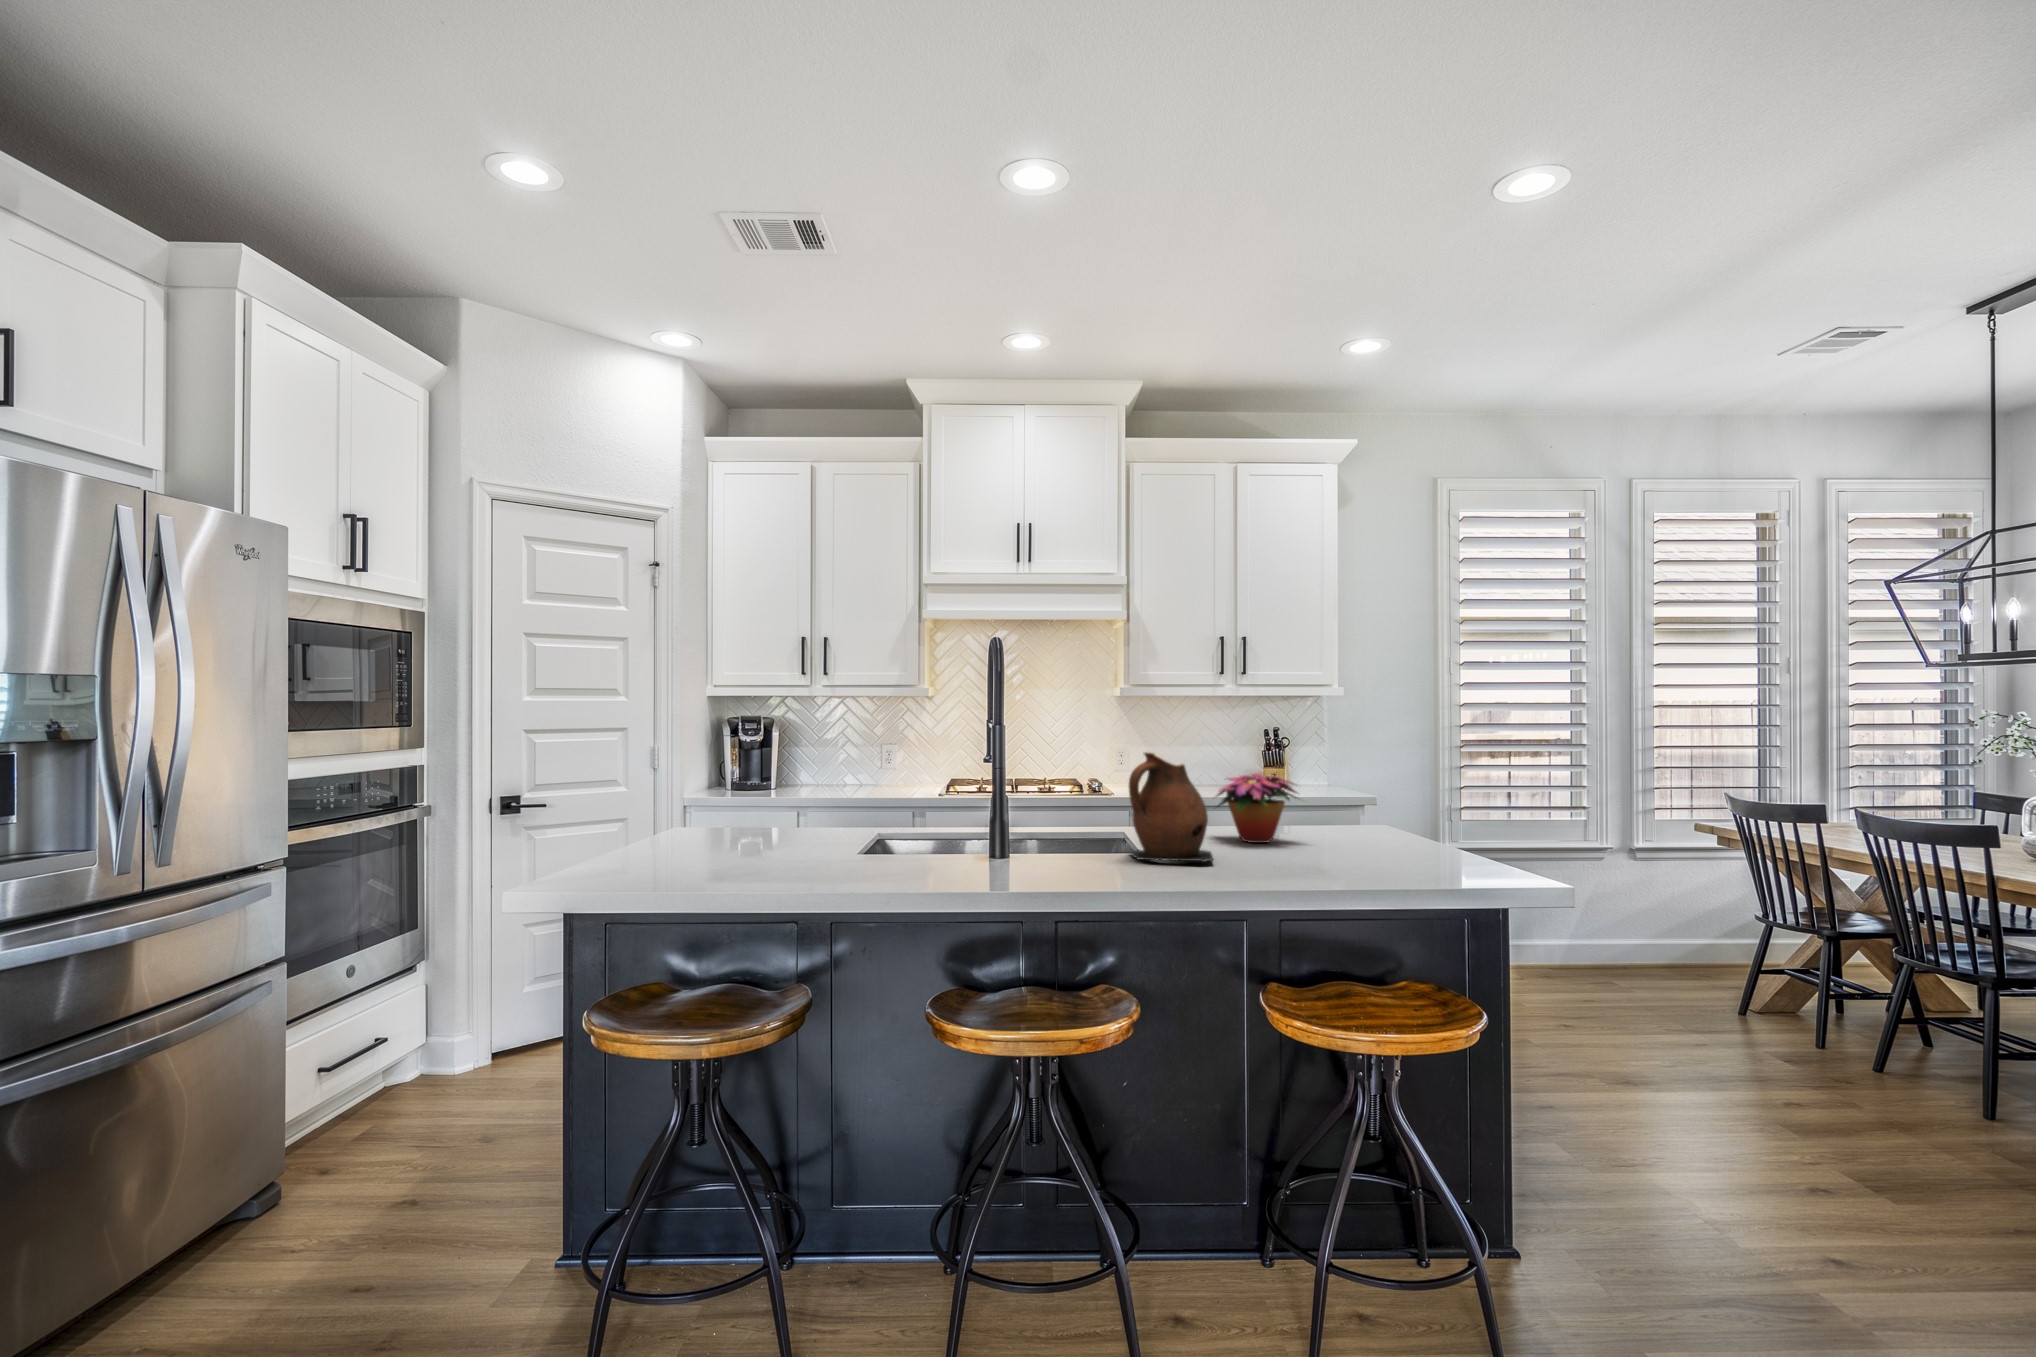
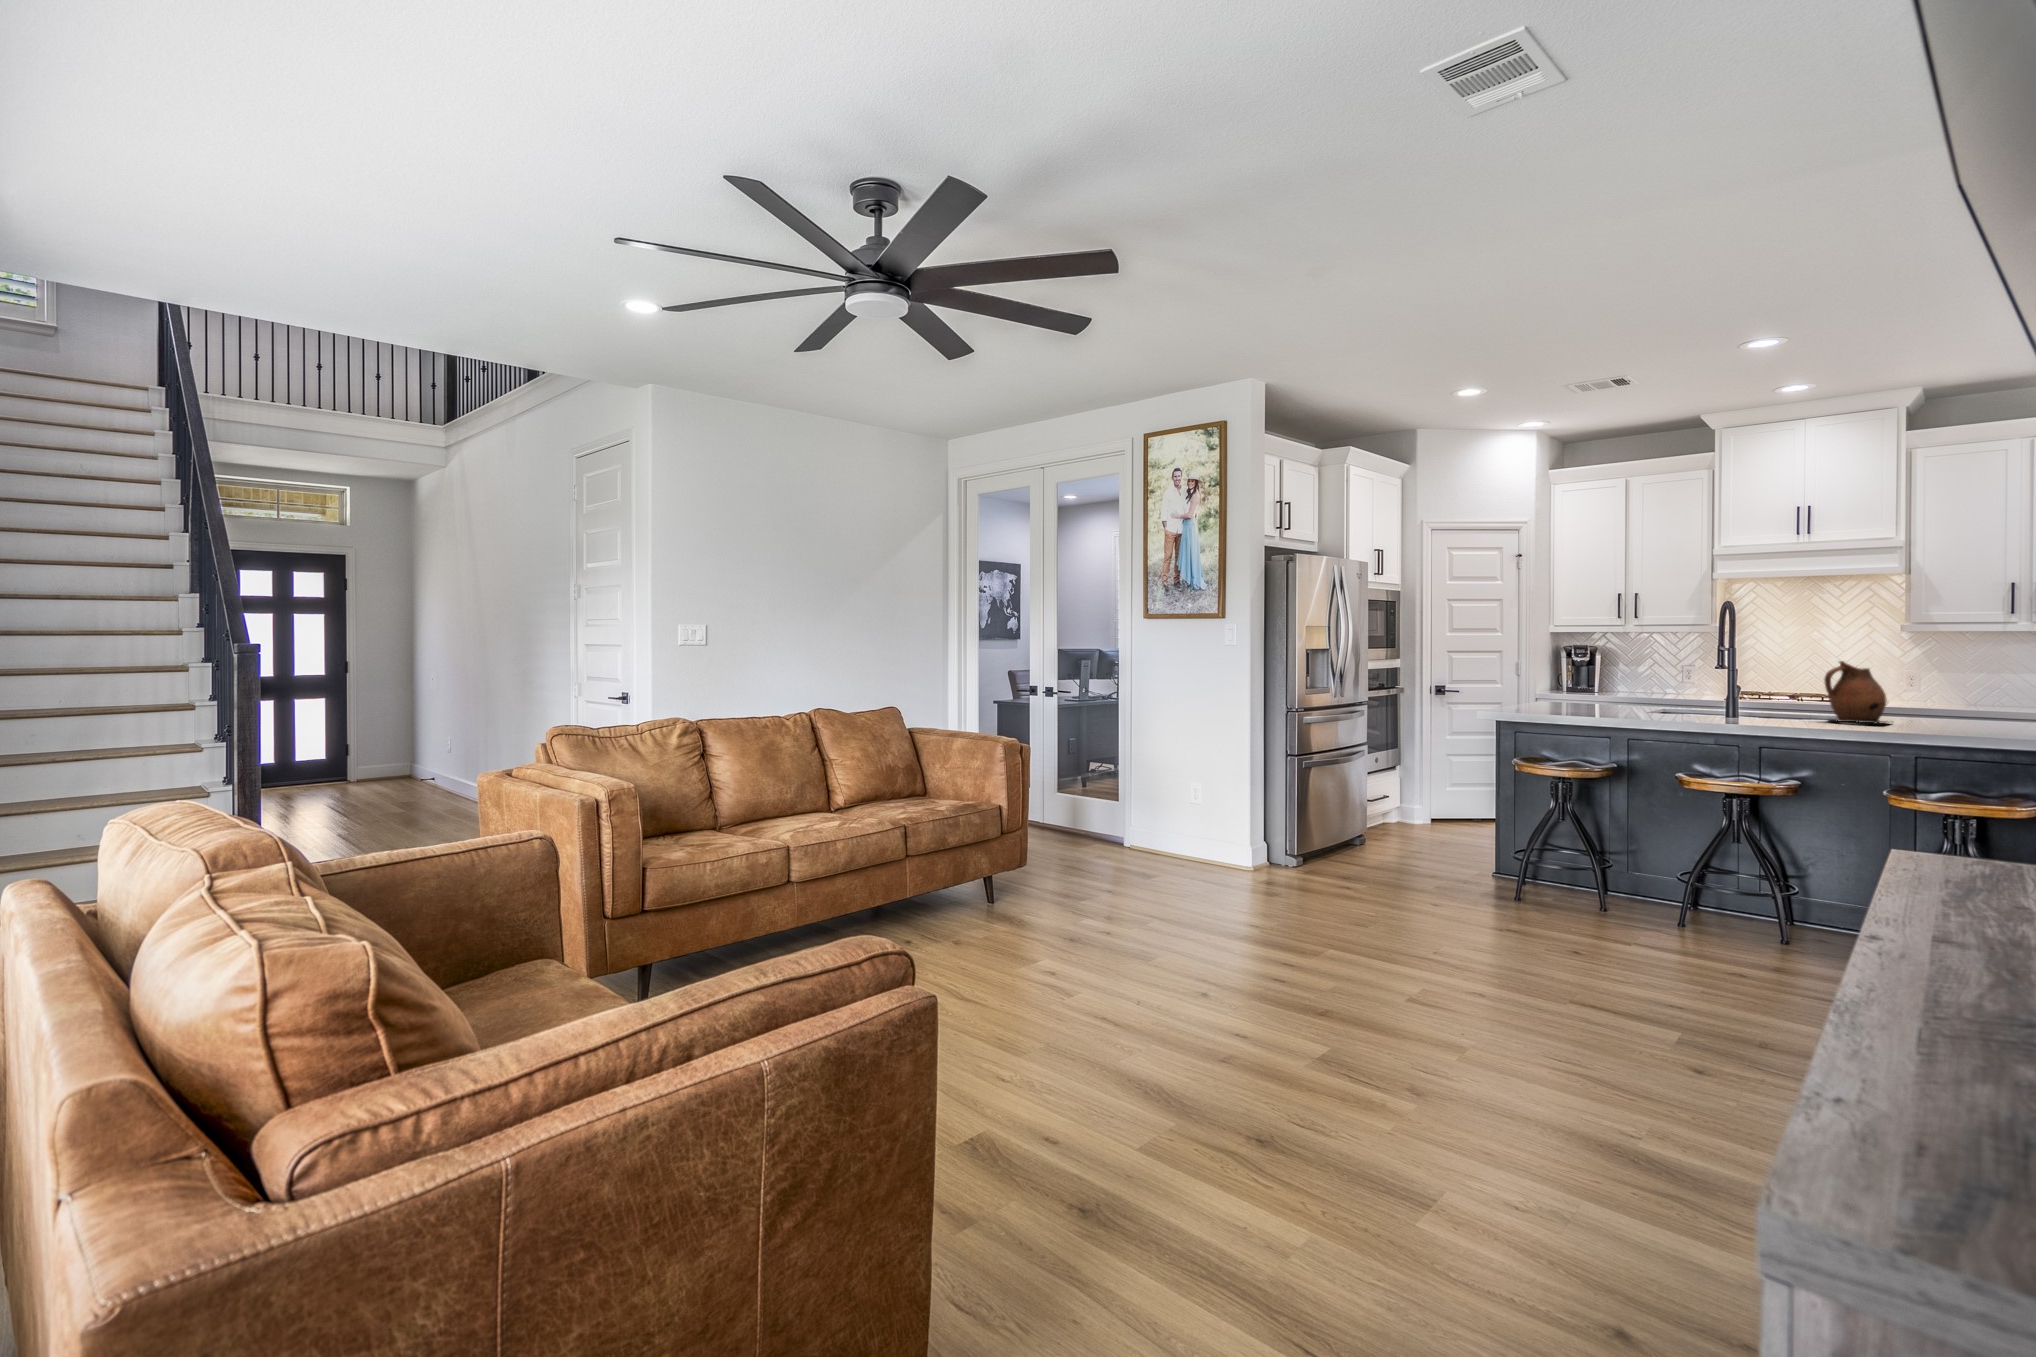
flower arrangement: present [1216,773,1297,843] -> none [1911,678,2003,723]

